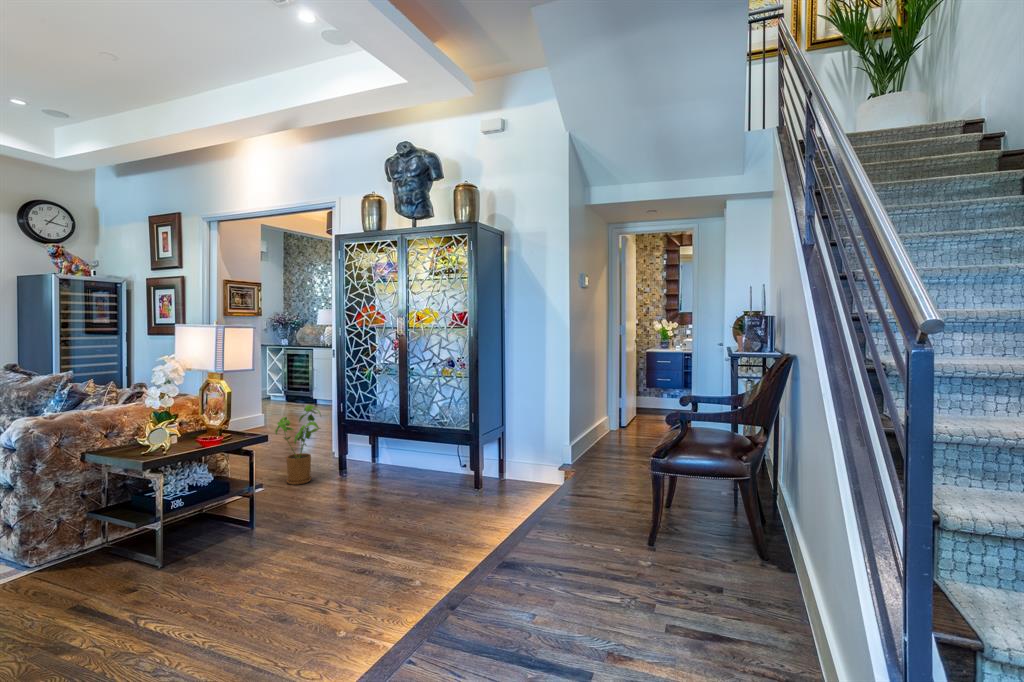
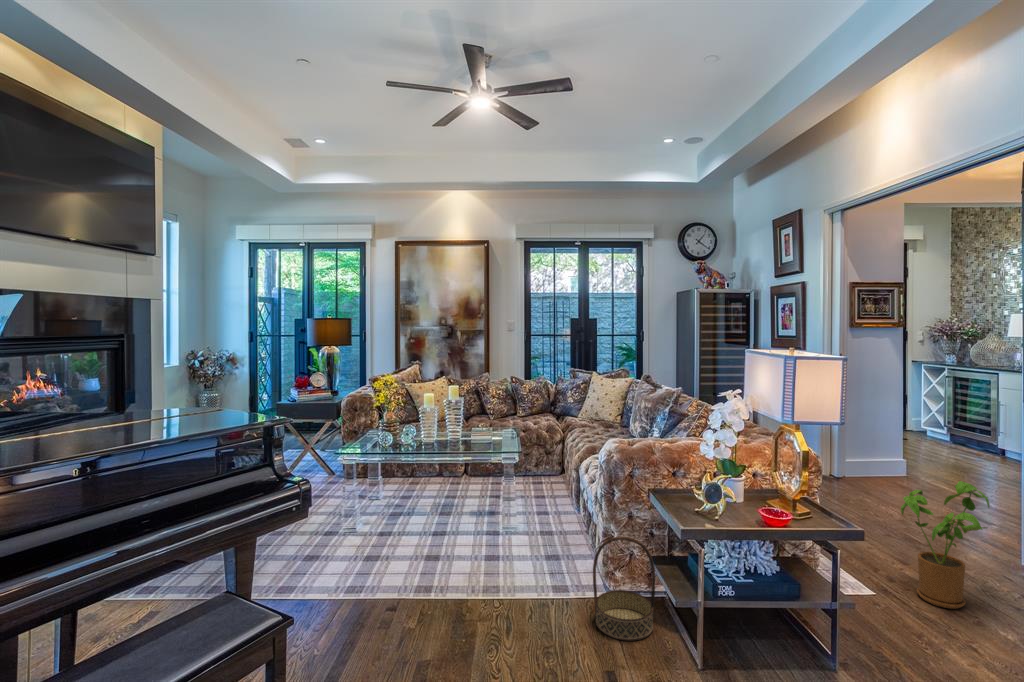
basket: none [29,495,103,591] -> present [593,537,655,641]

